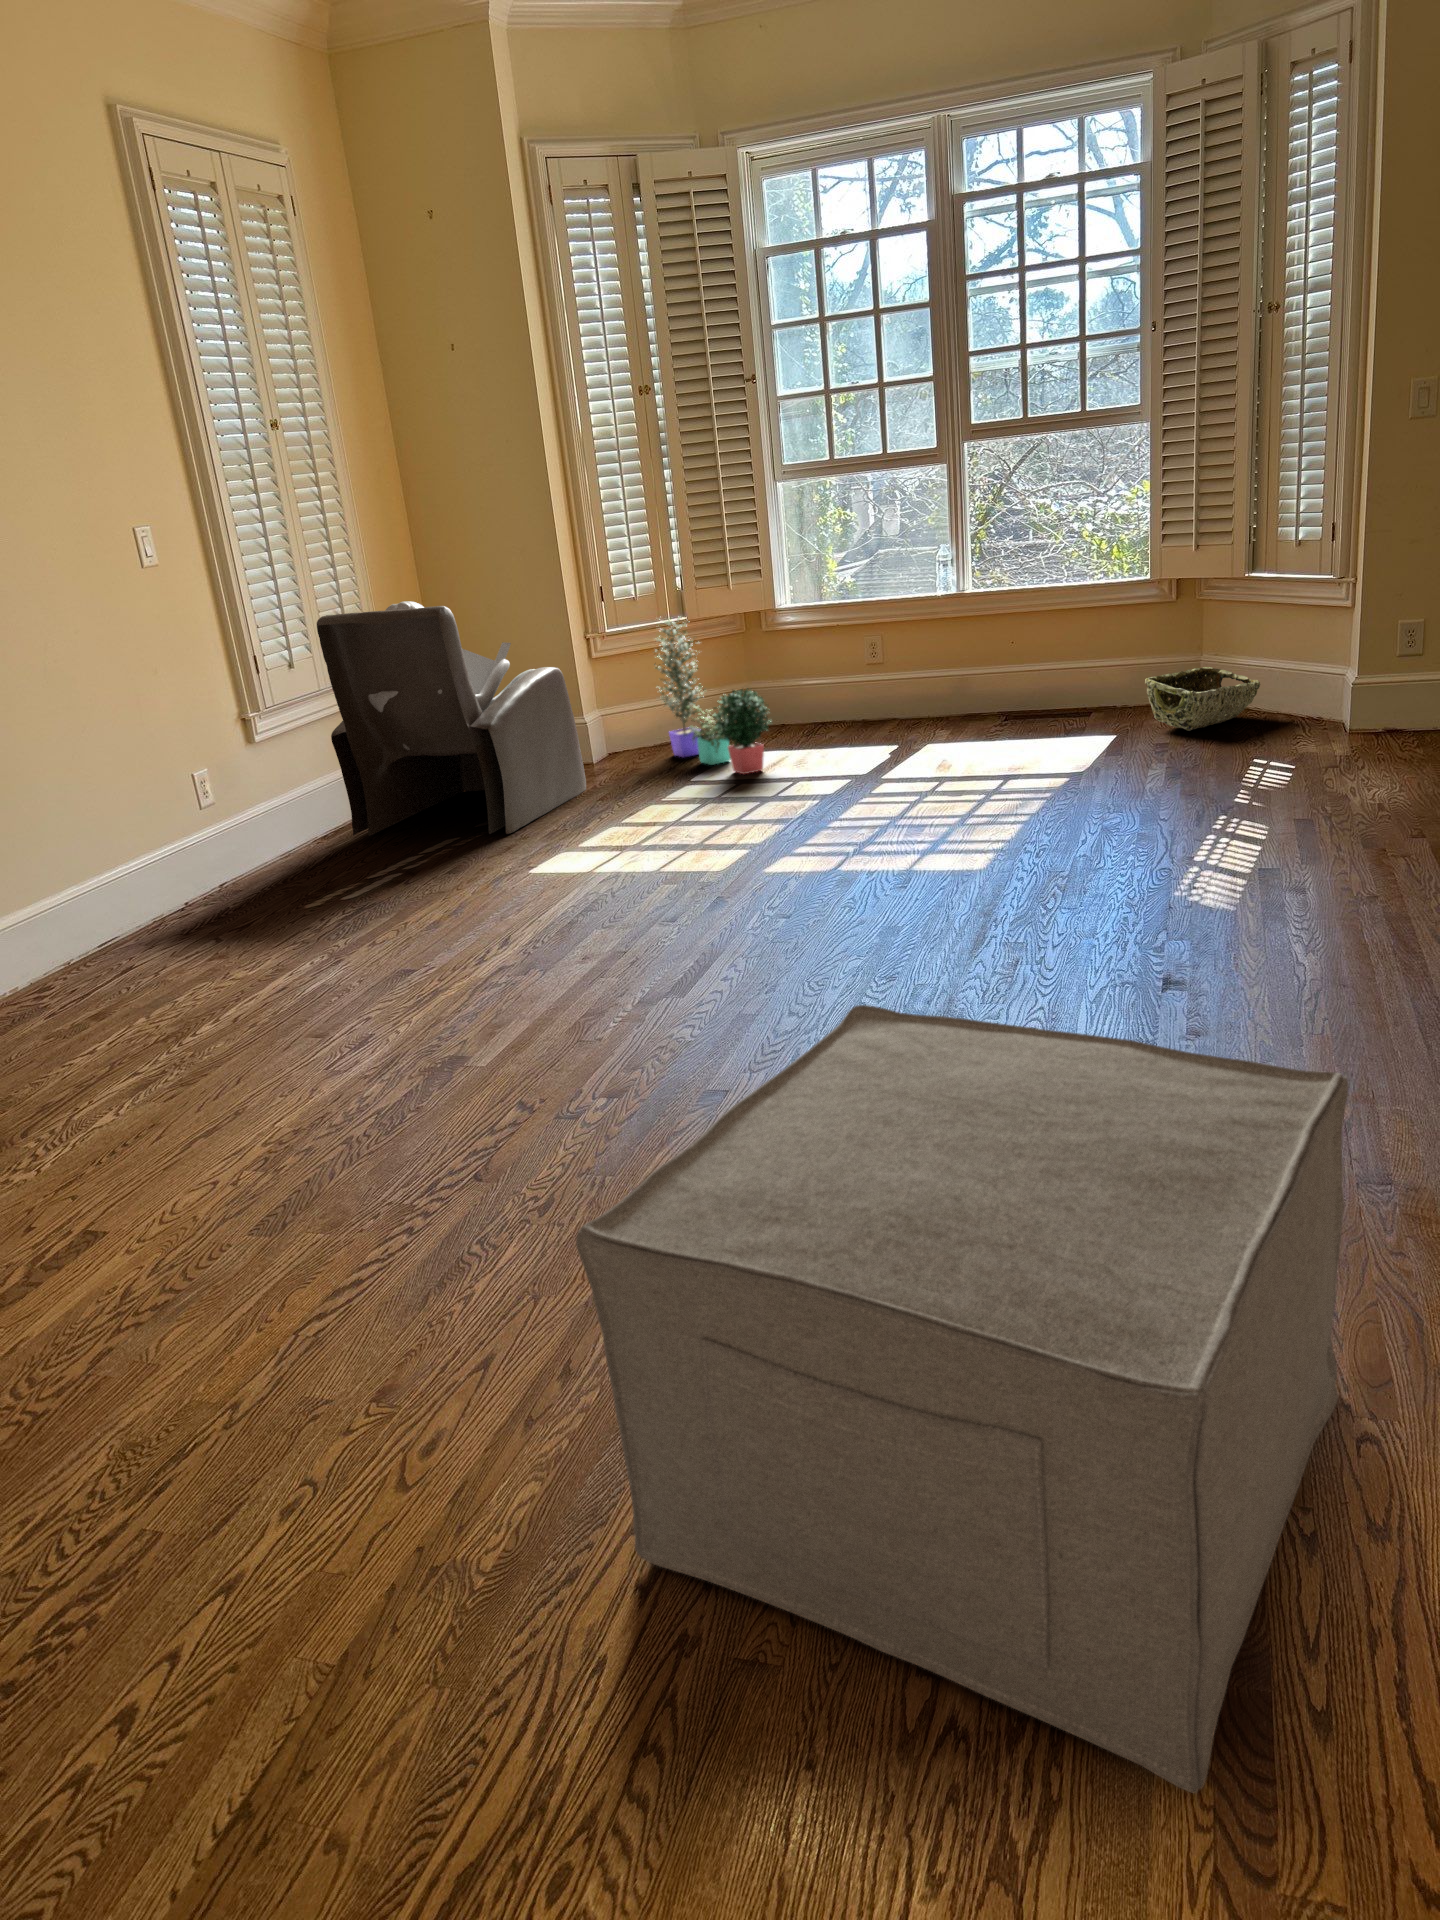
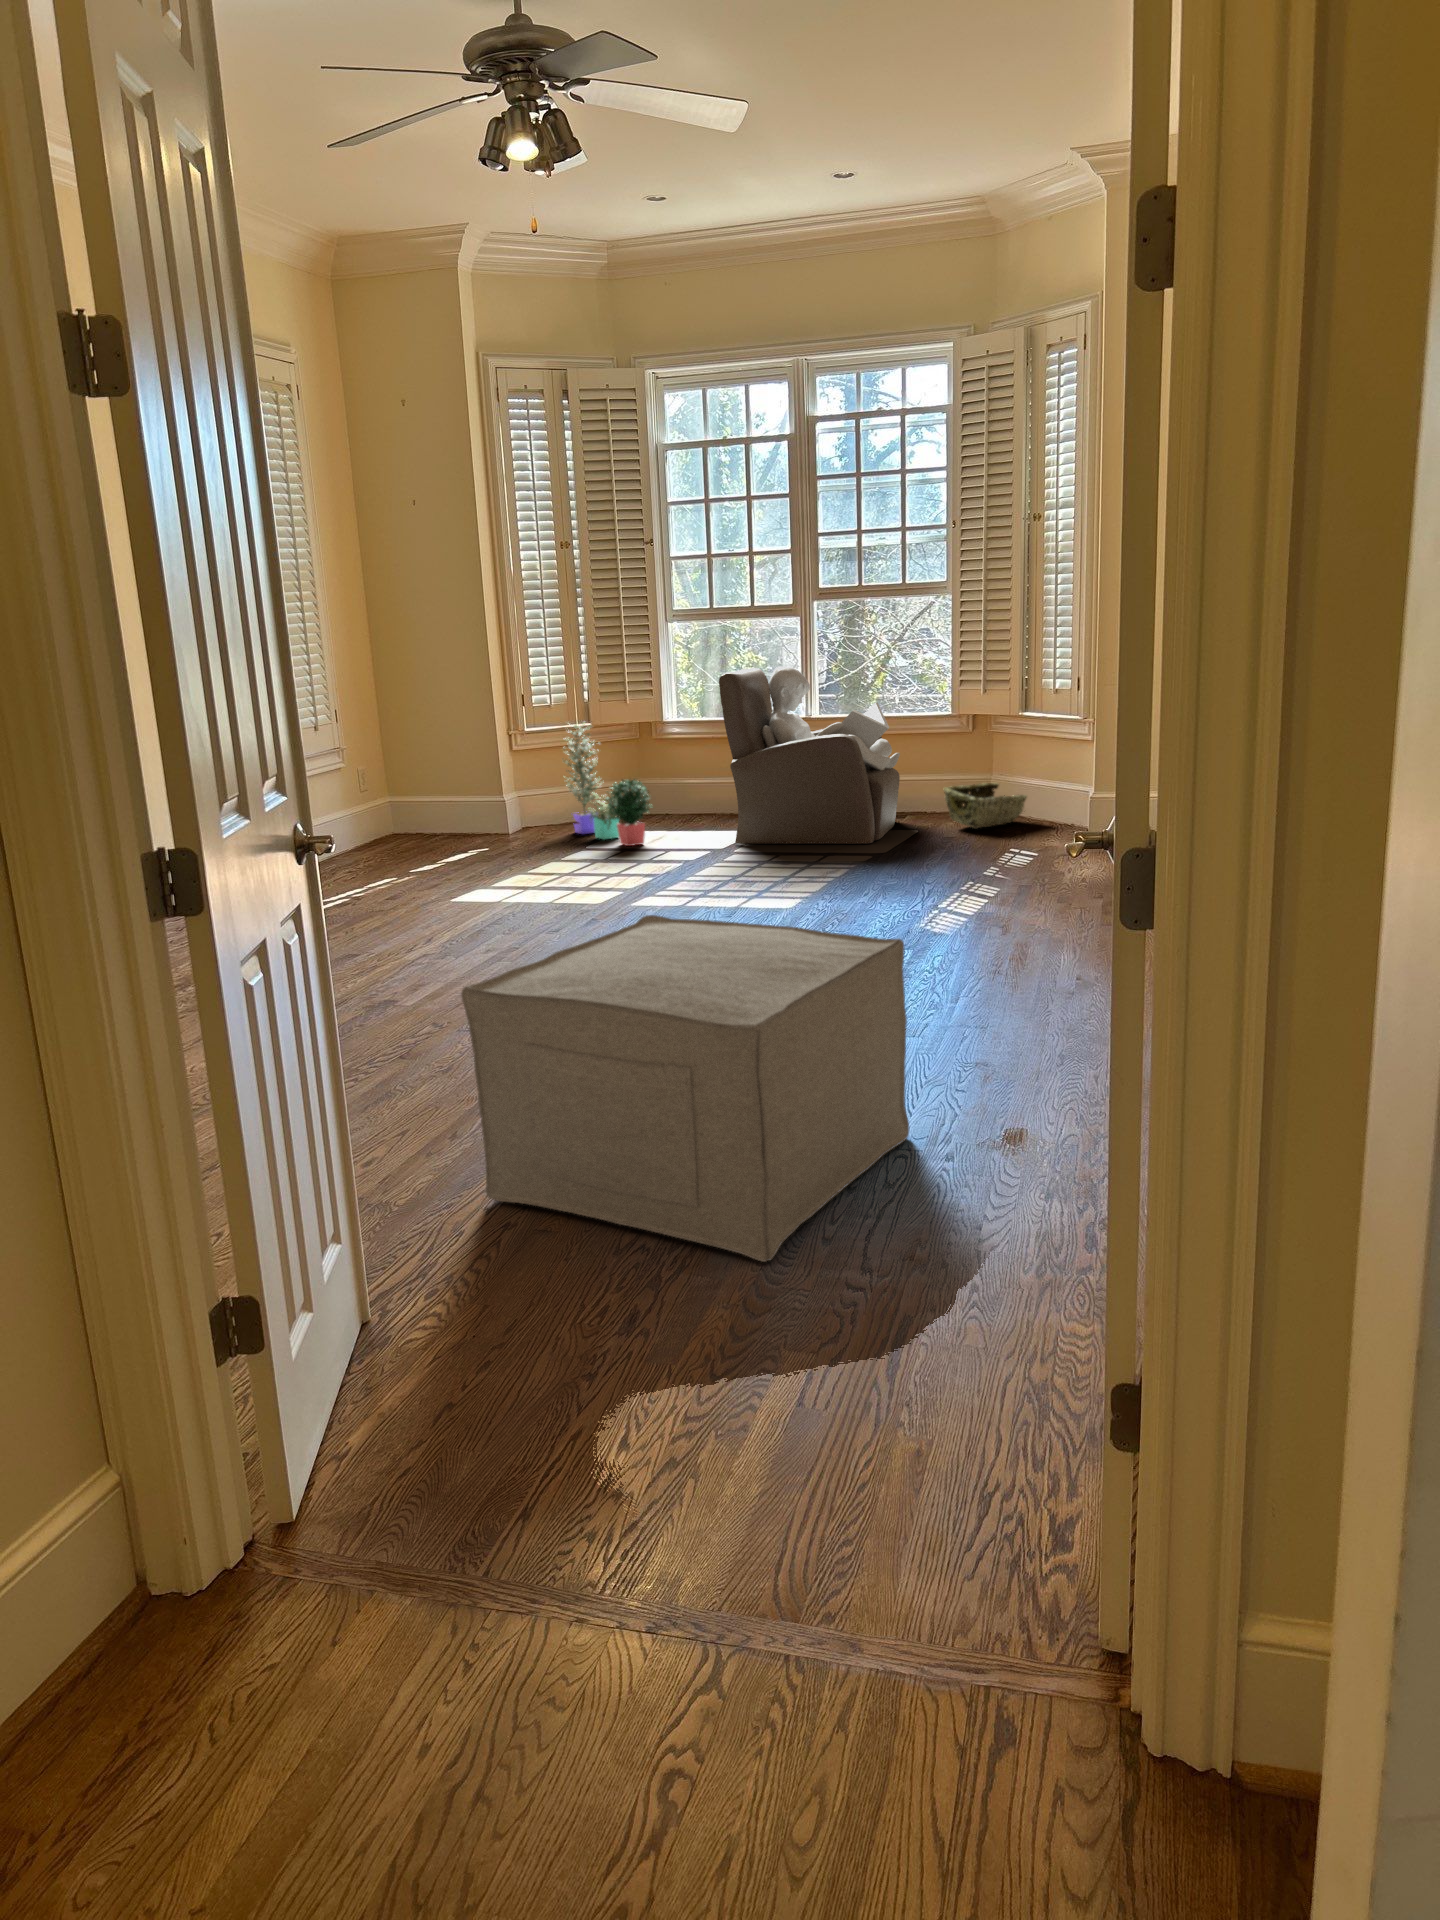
armchair: present [317,601,586,836] -> present [719,666,900,844]

